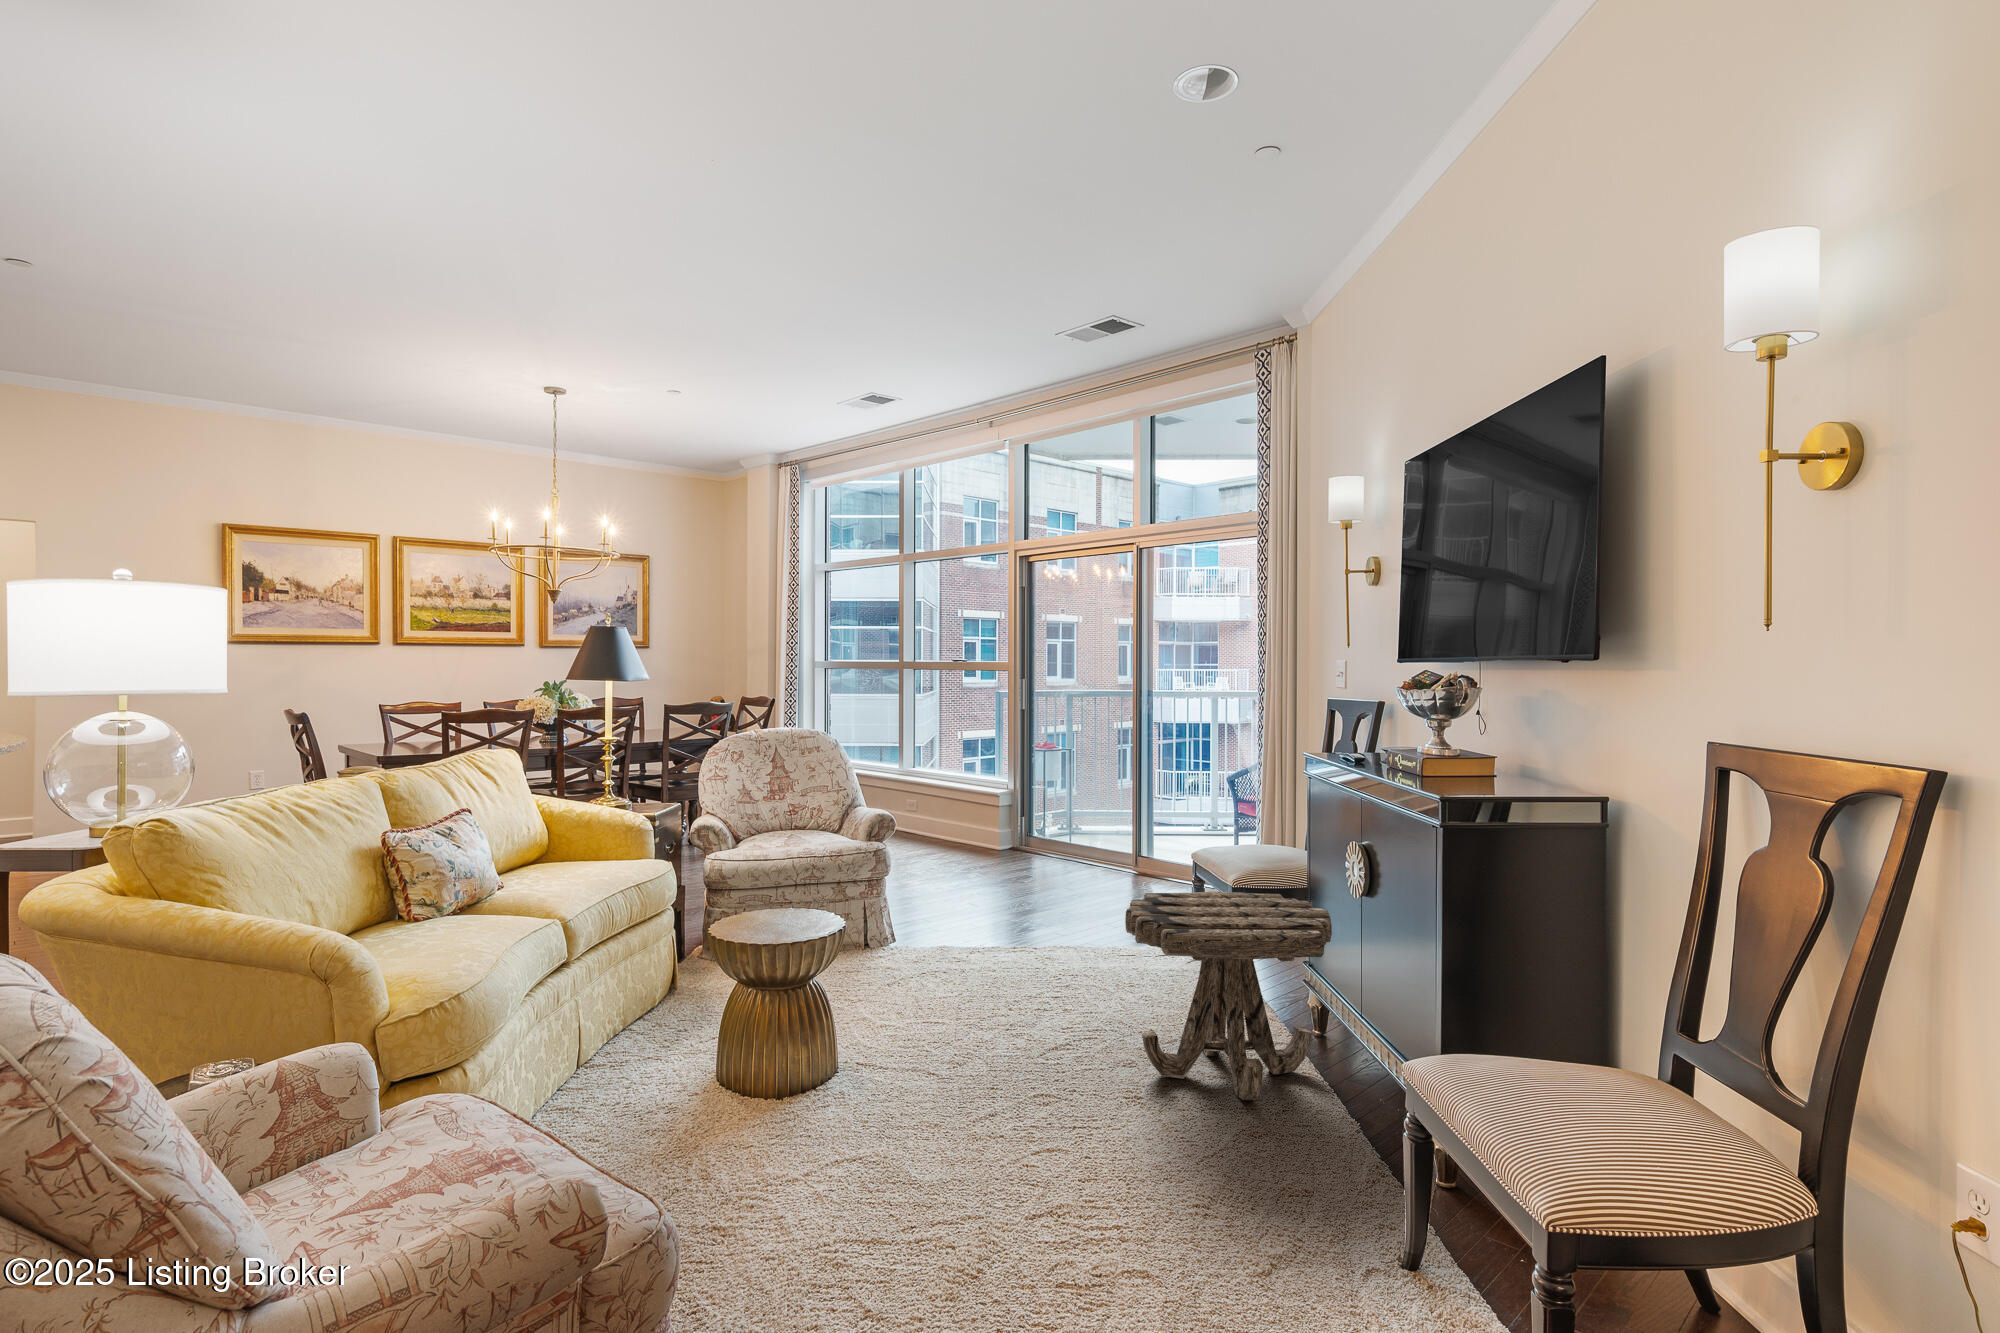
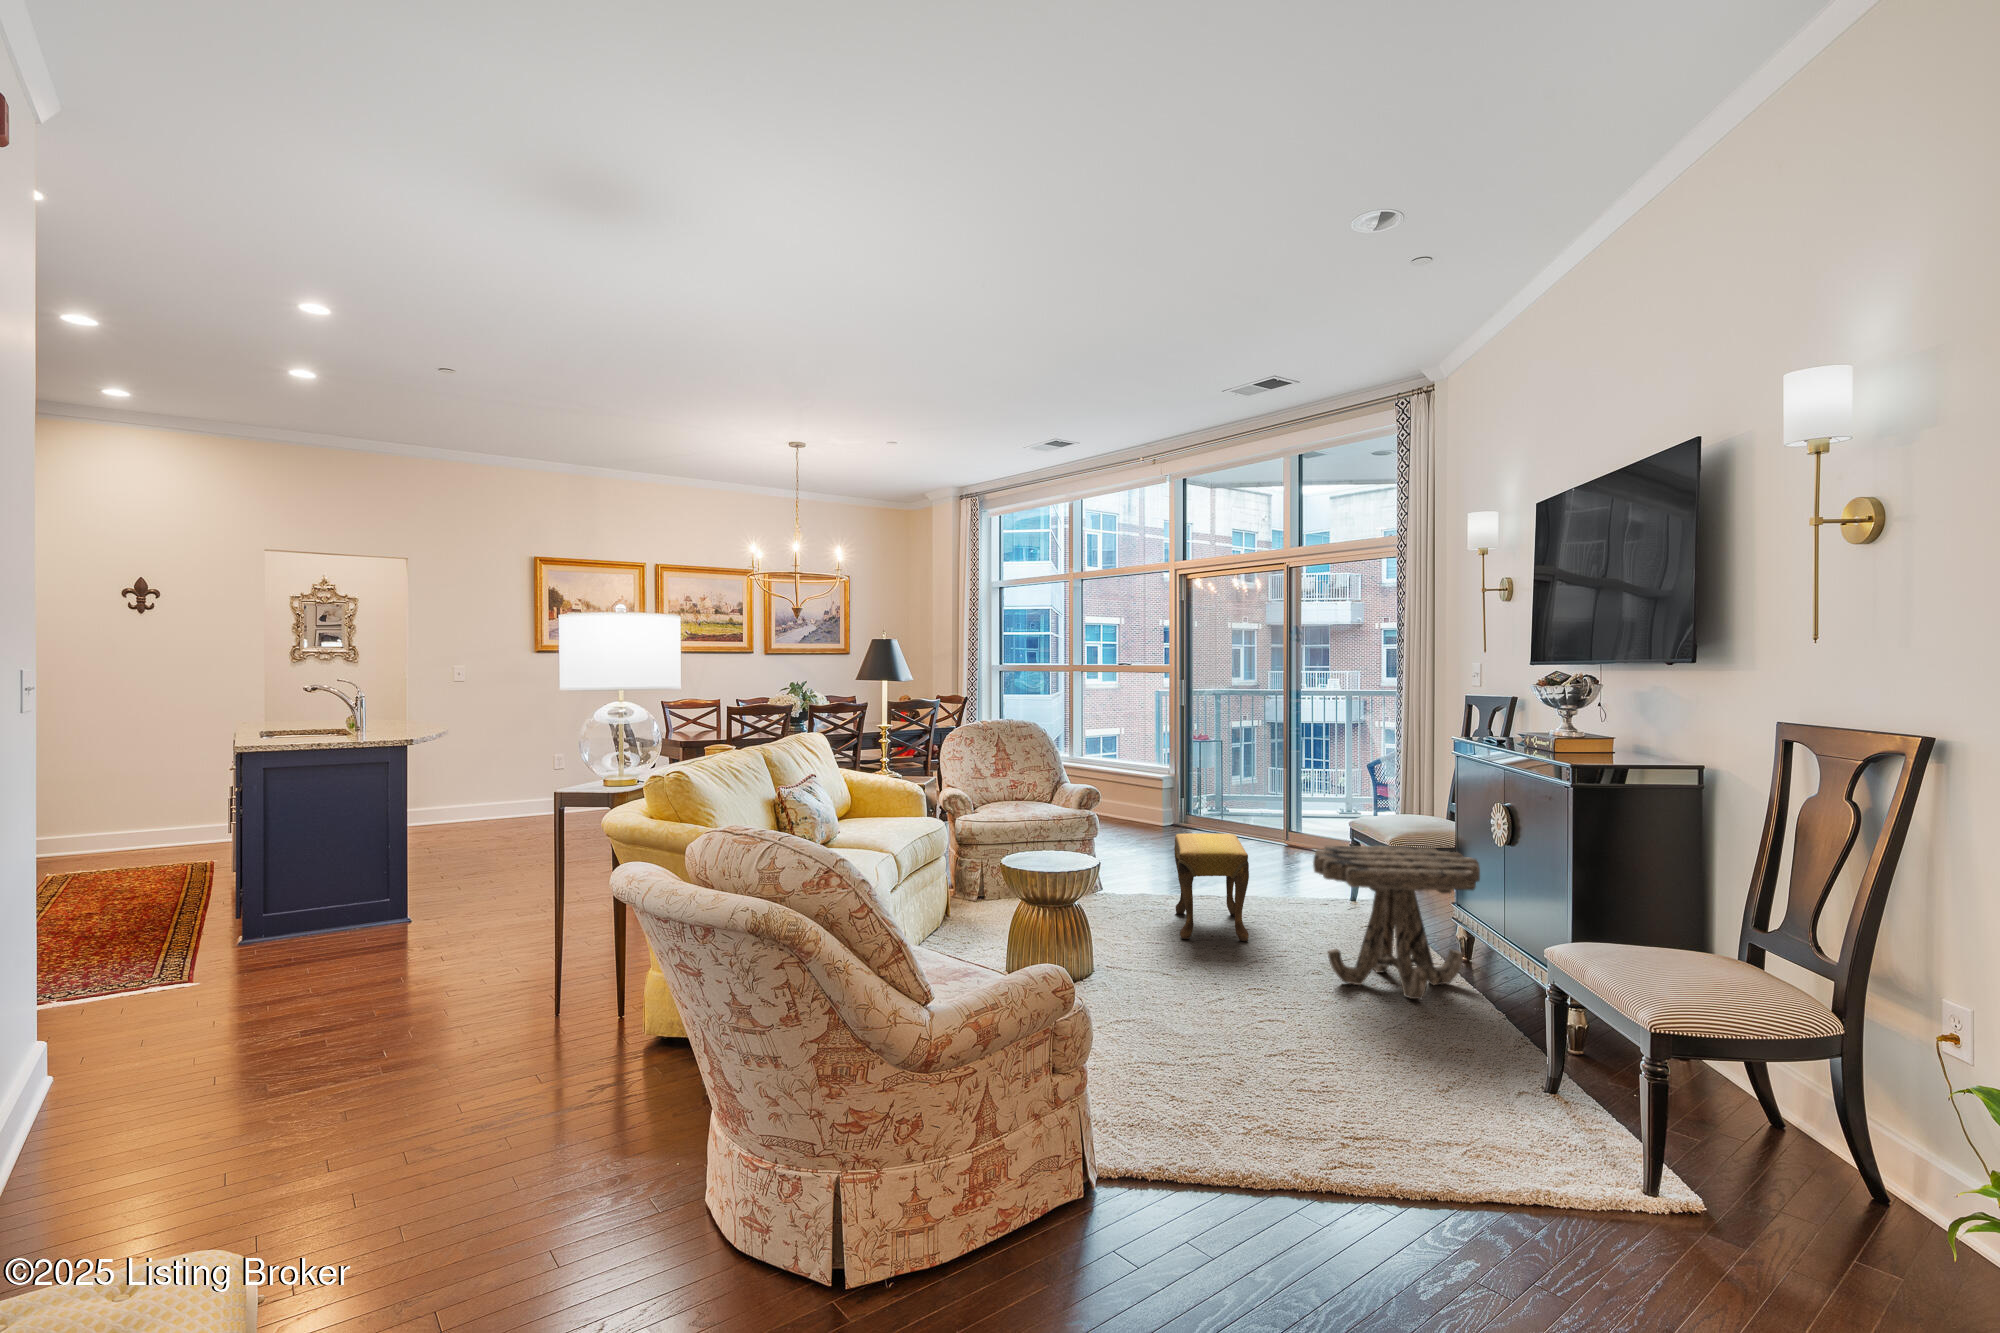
footstool: none [969,872,1056,1013] -> present [1174,833,1249,941]

